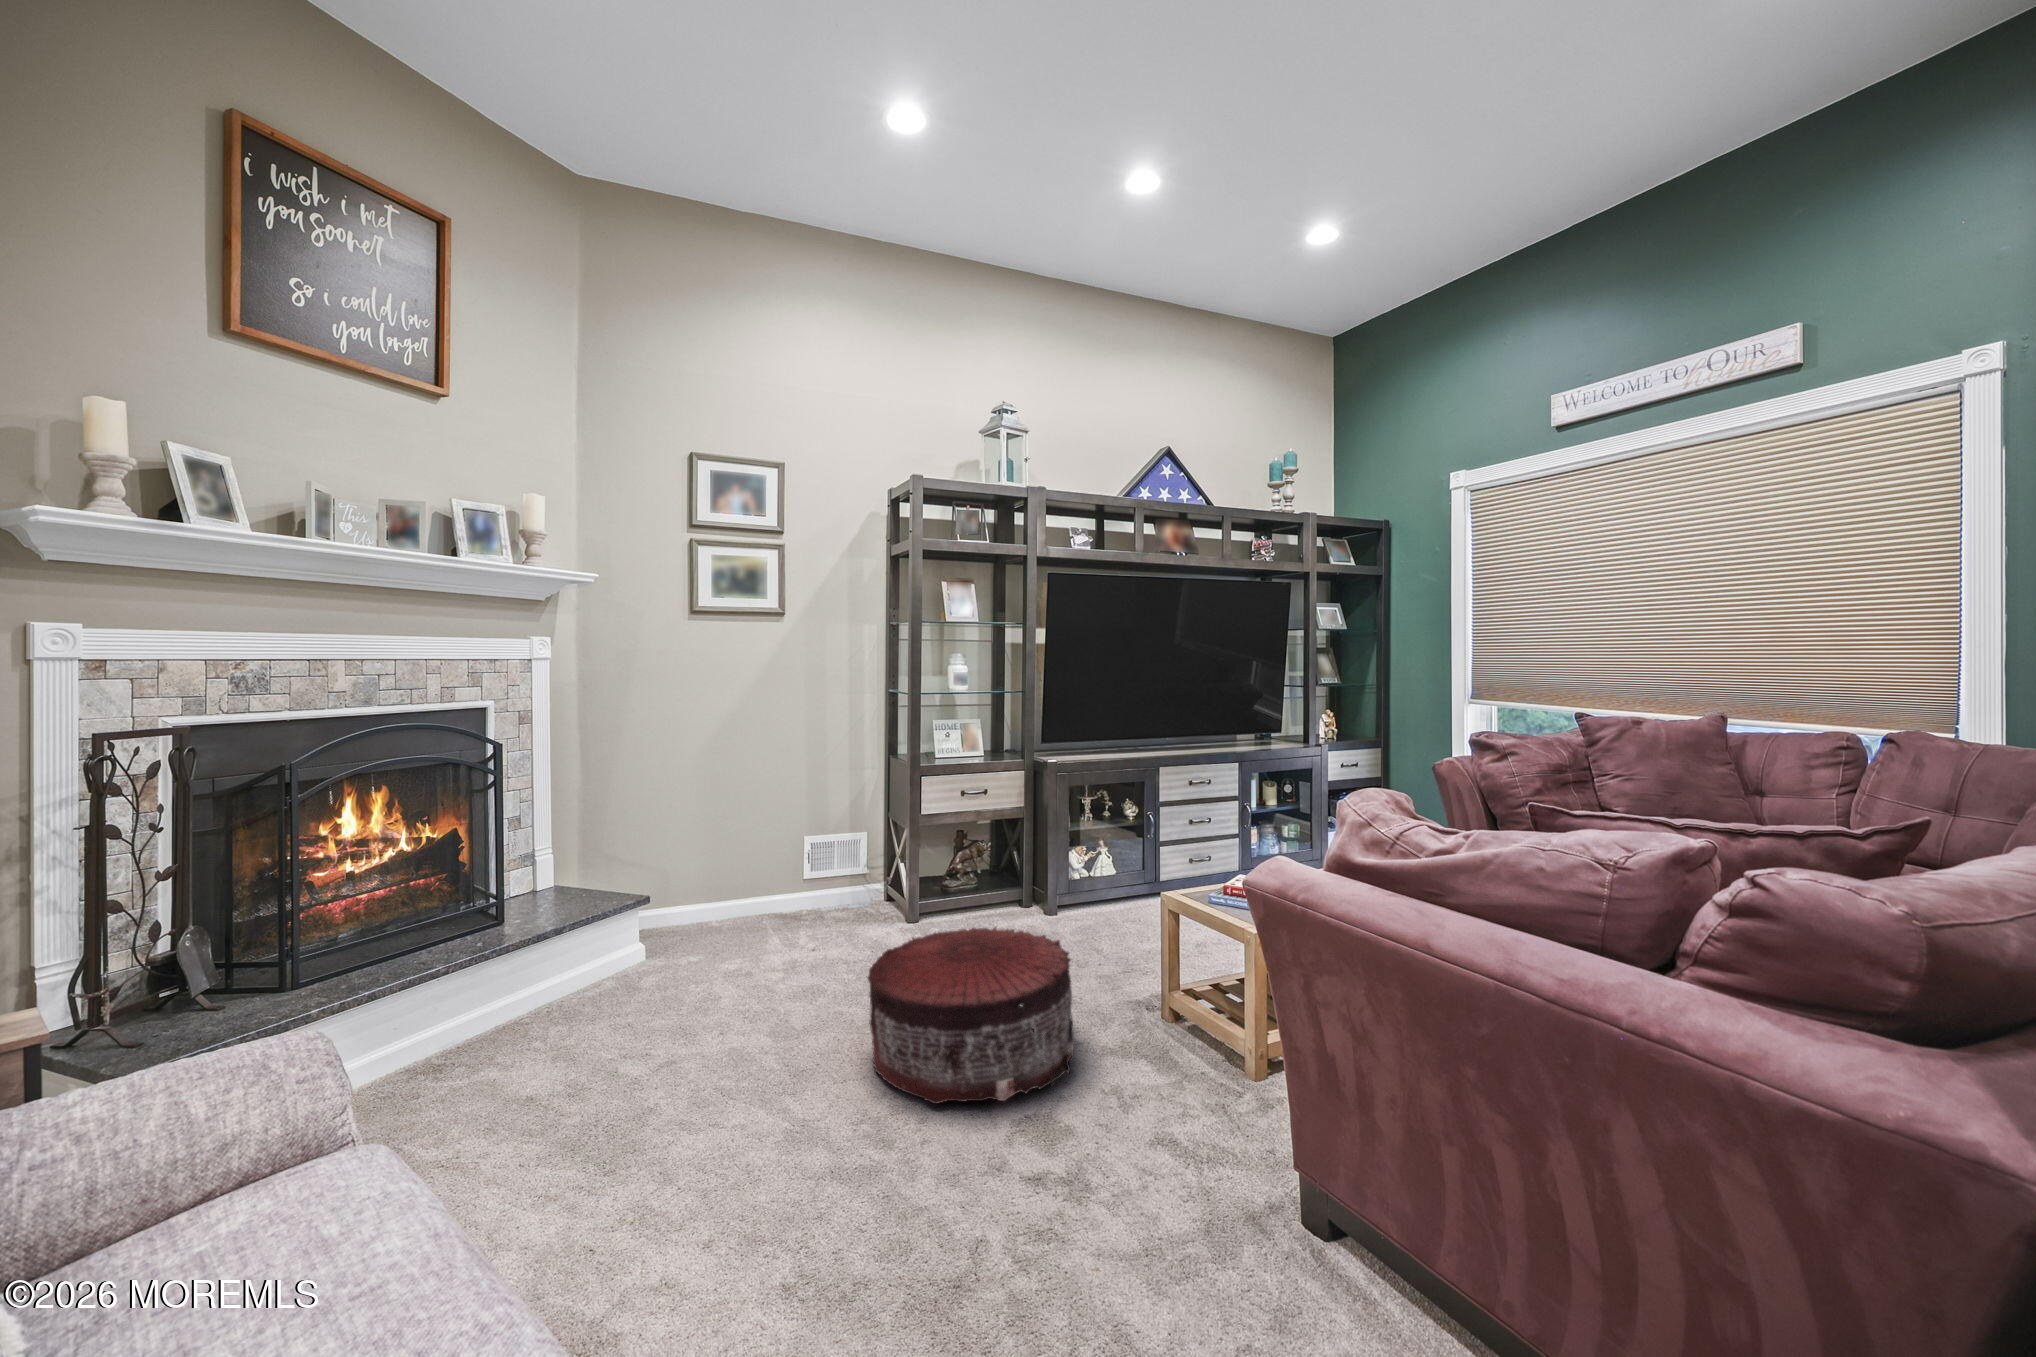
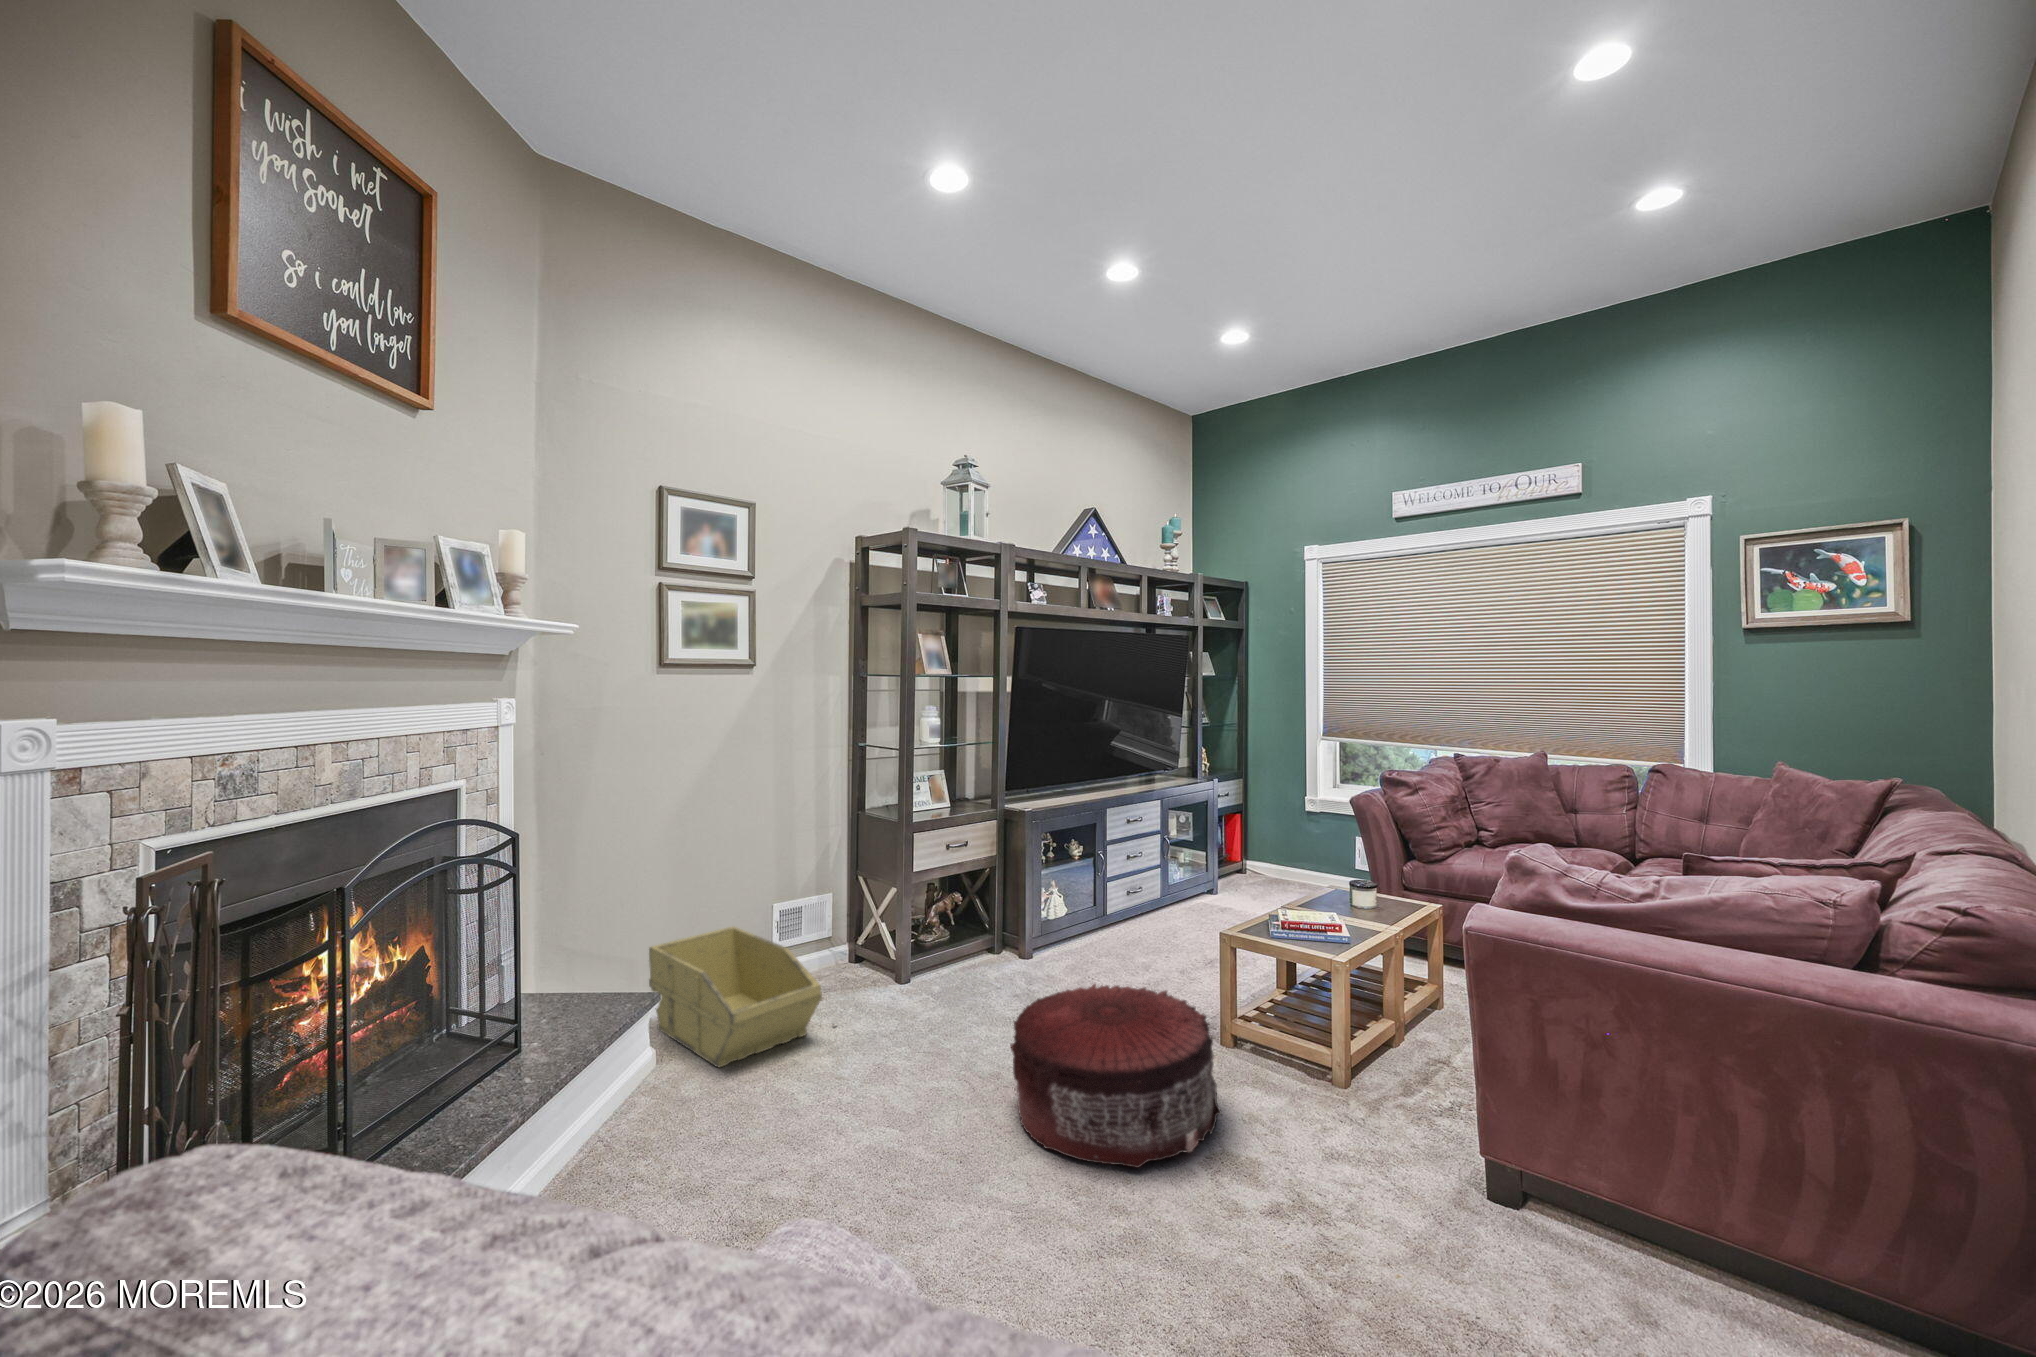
storage bin: none [678,847,789,962] -> present [649,927,822,1067]

